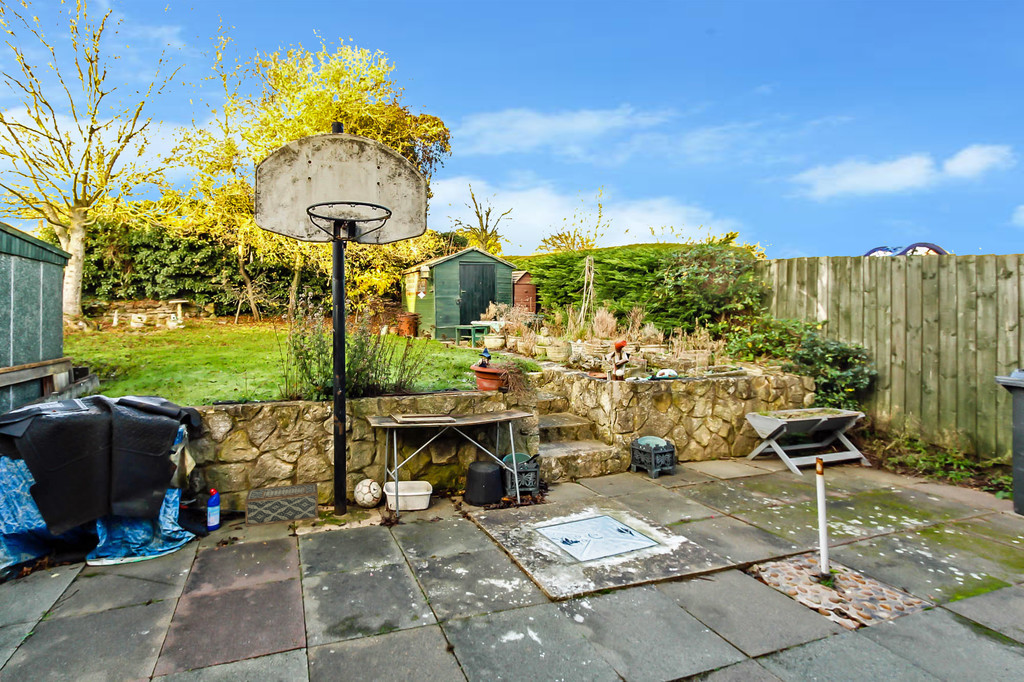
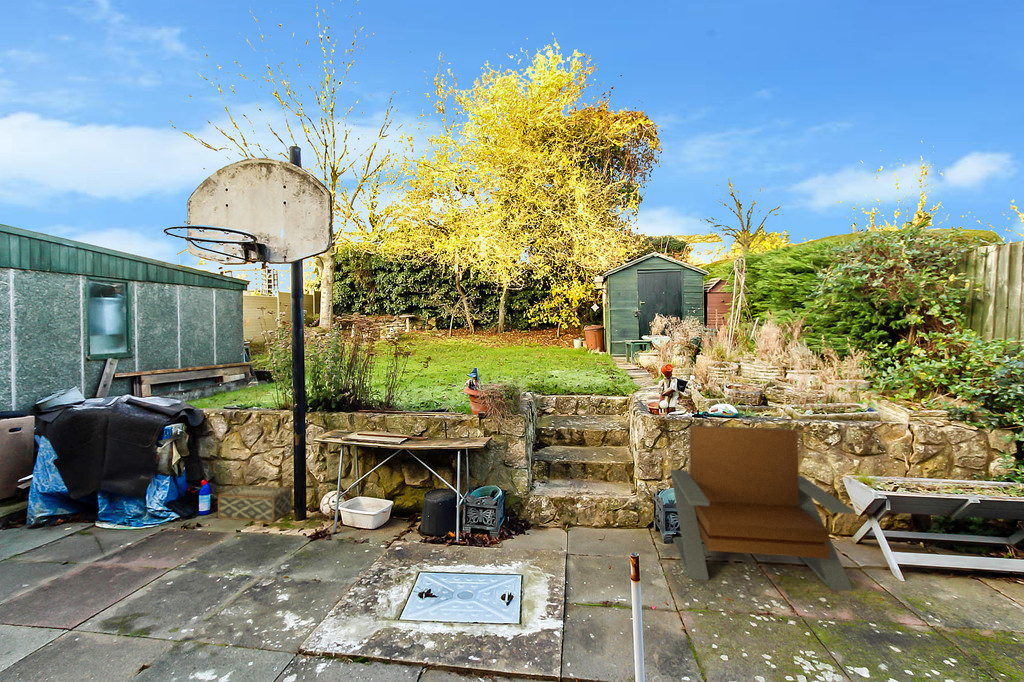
lounge chair: none [647,384,780,492] -> present [671,425,853,591]

